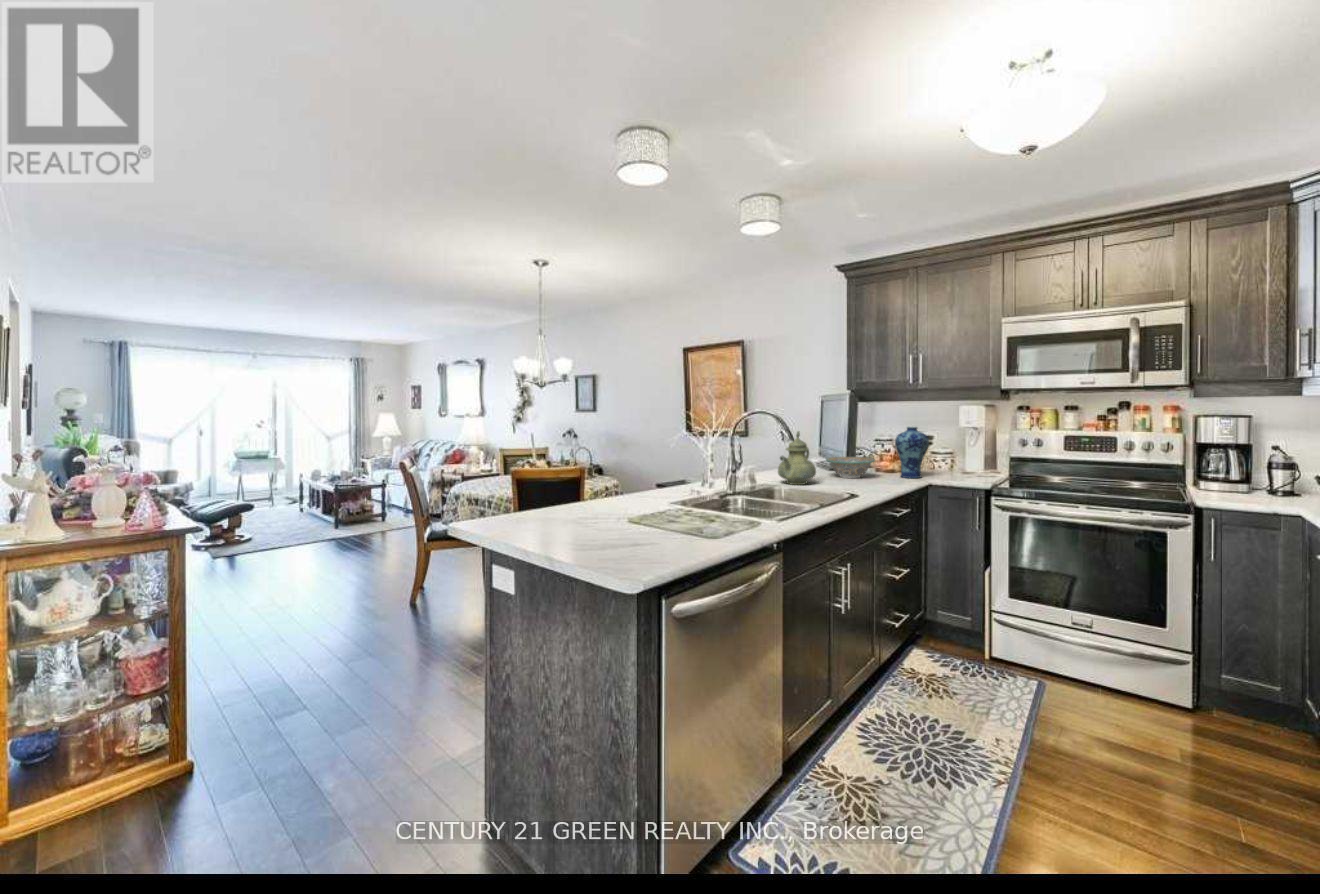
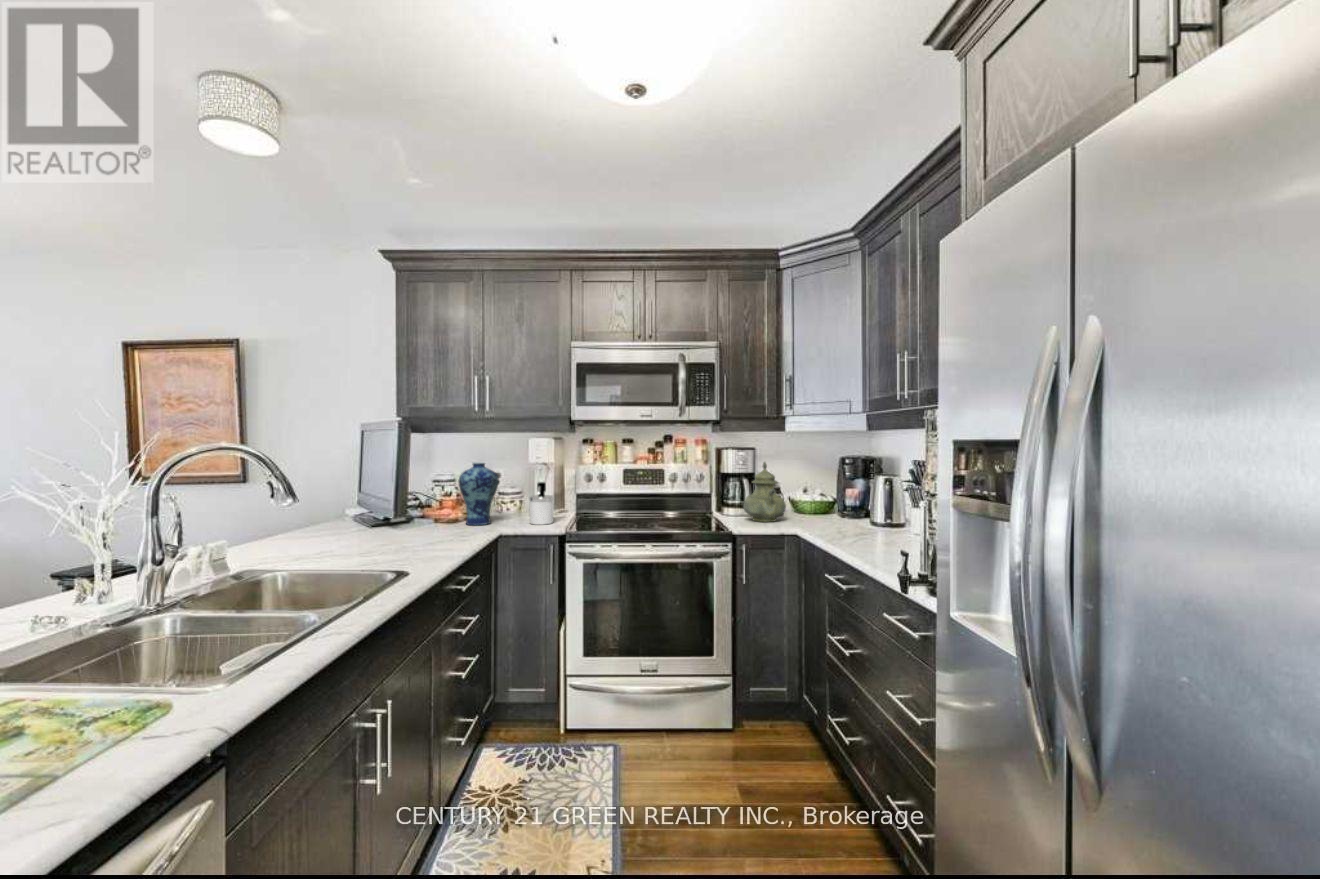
teapot: present [778,431,816,485] -> present [743,462,786,522]
soap dispenser: none [956,445,981,482] -> present [529,482,554,525]
bowl: present [826,457,875,478] -> none [366,503,435,532]

